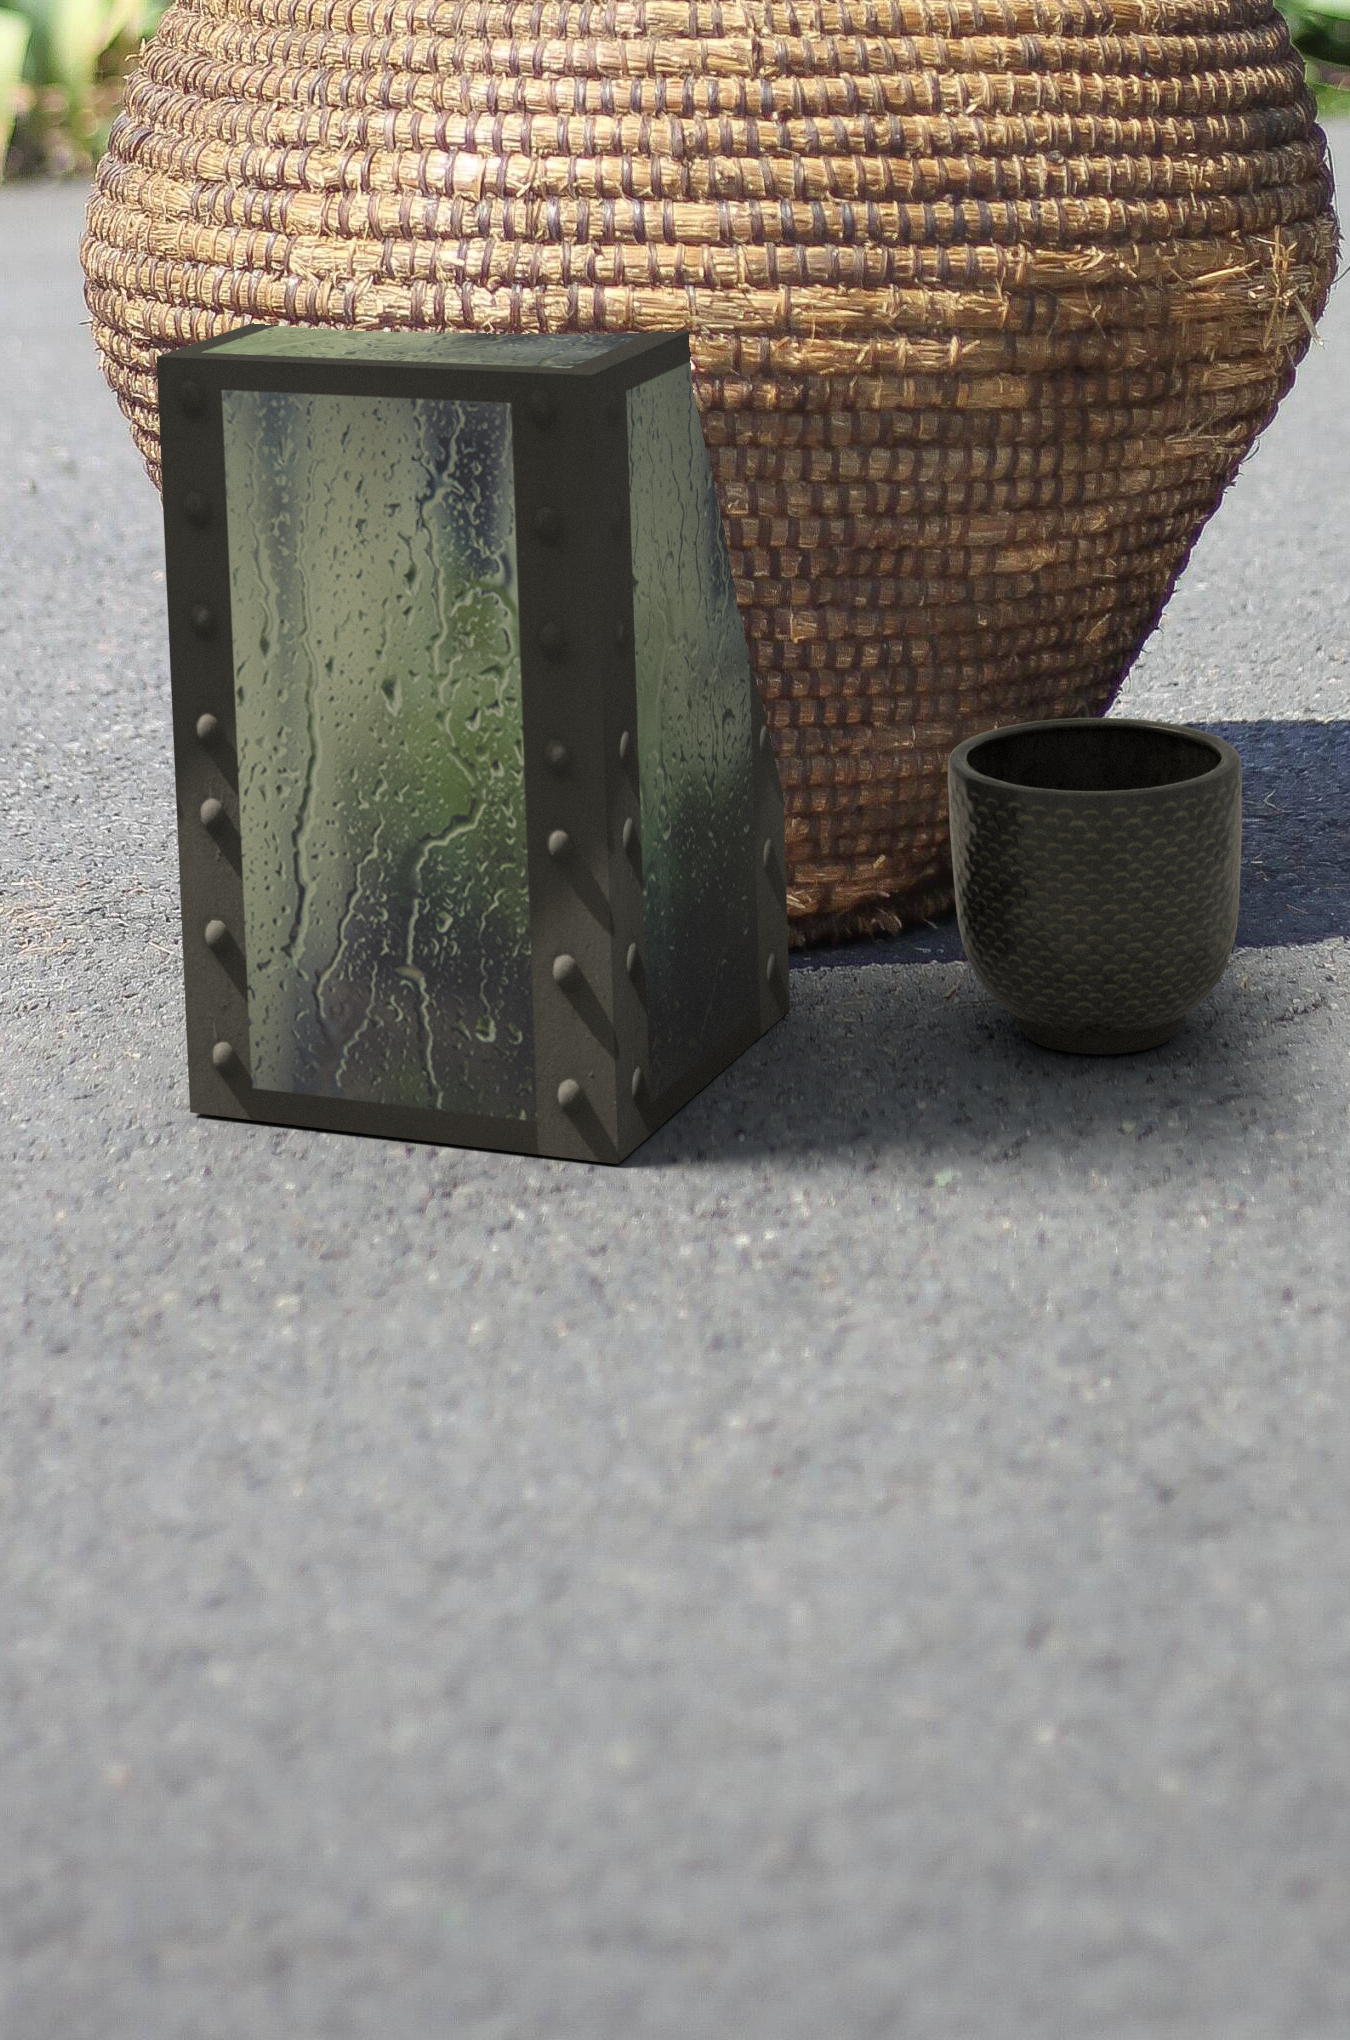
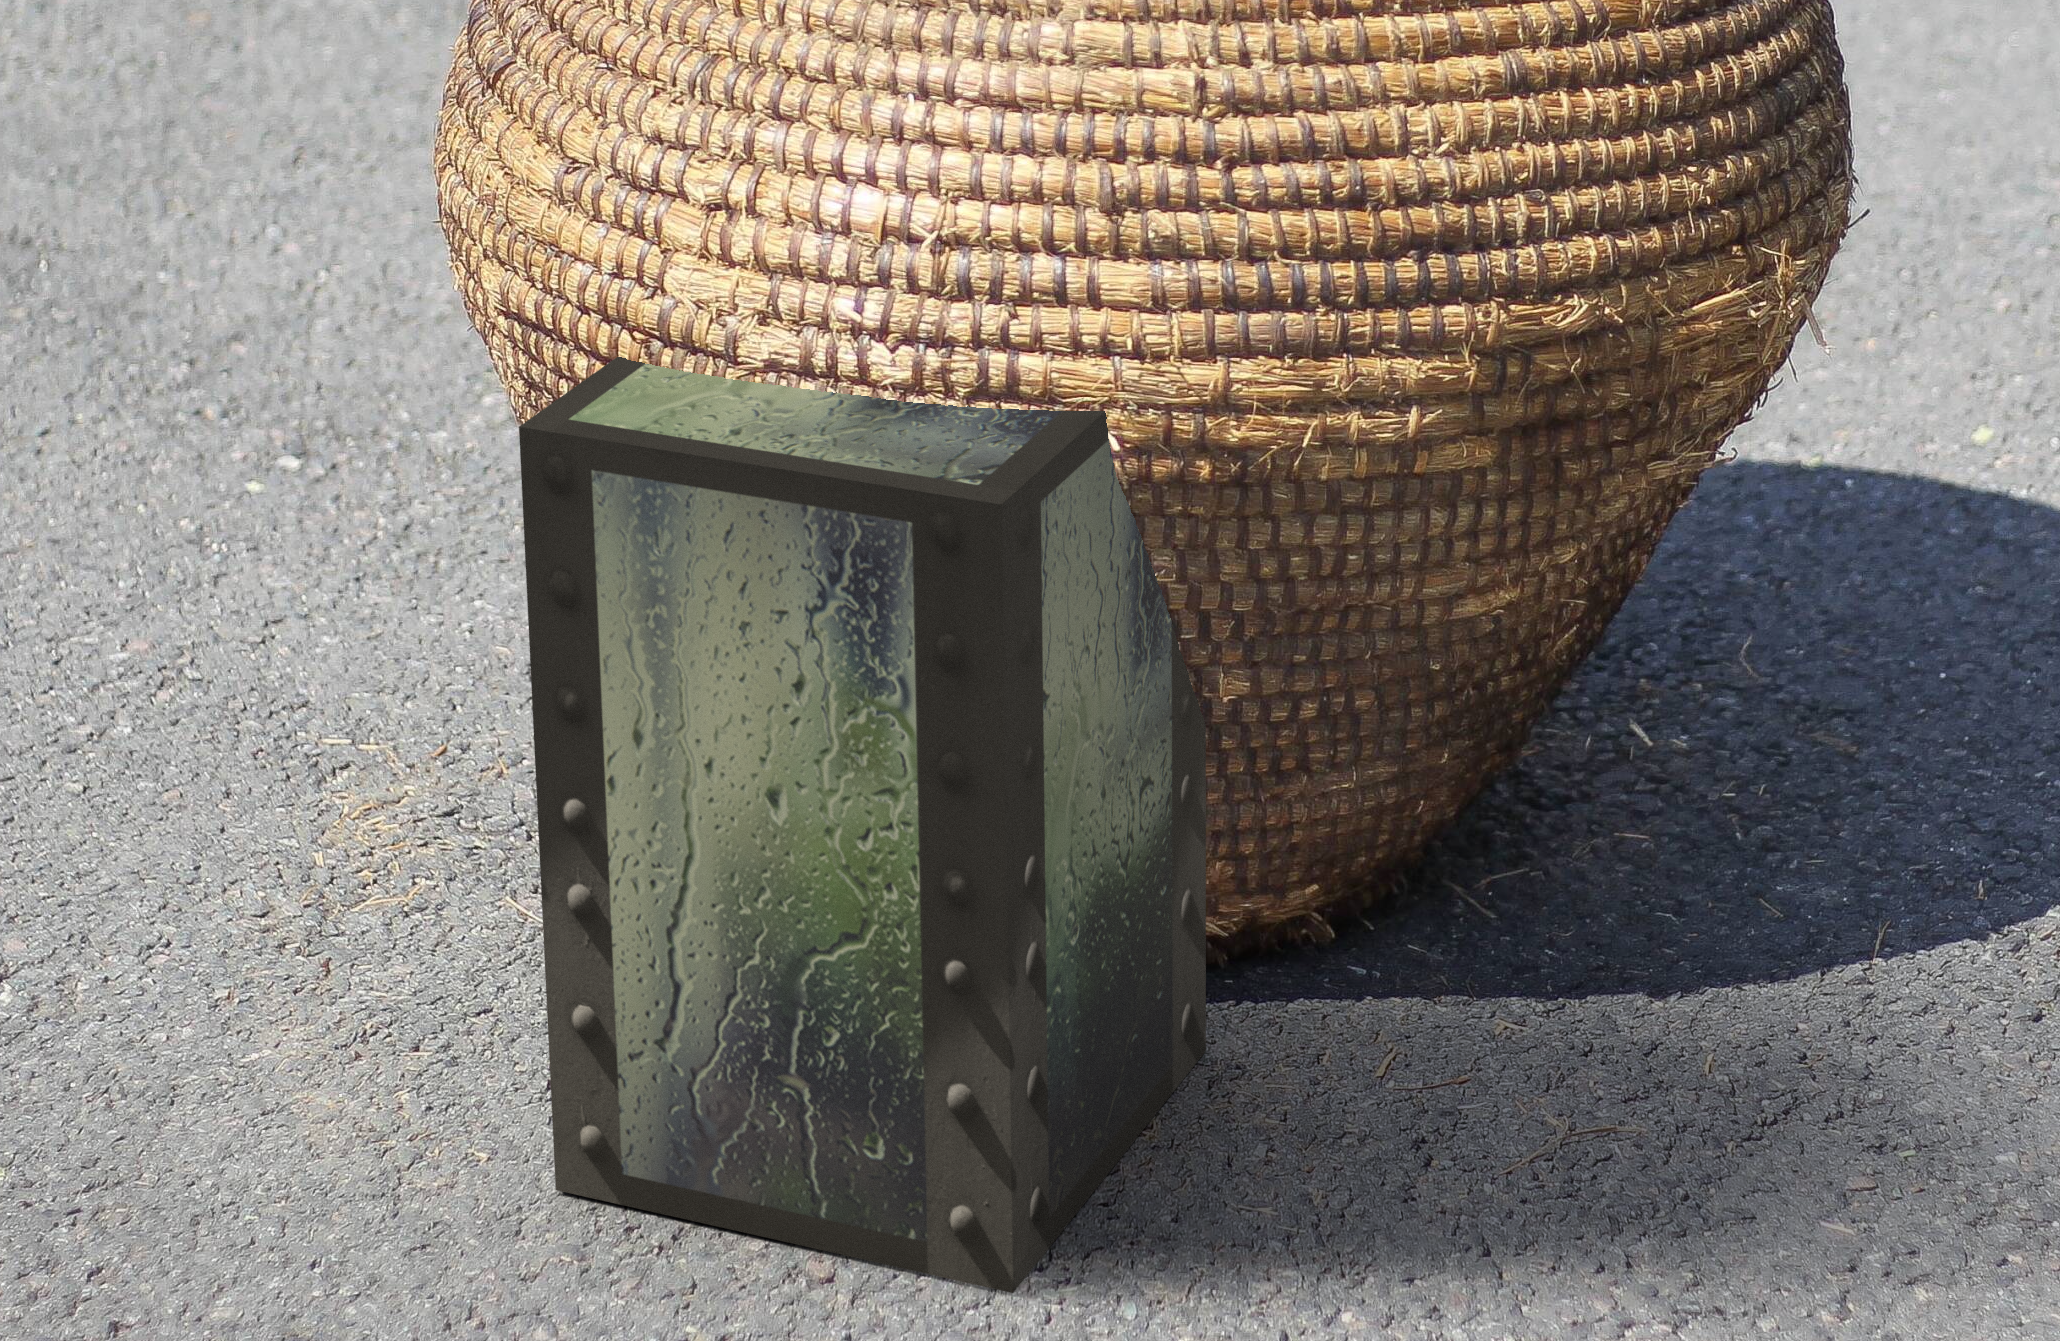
planter: present [948,718,1242,1054] -> none [1385,757,1704,1141]

